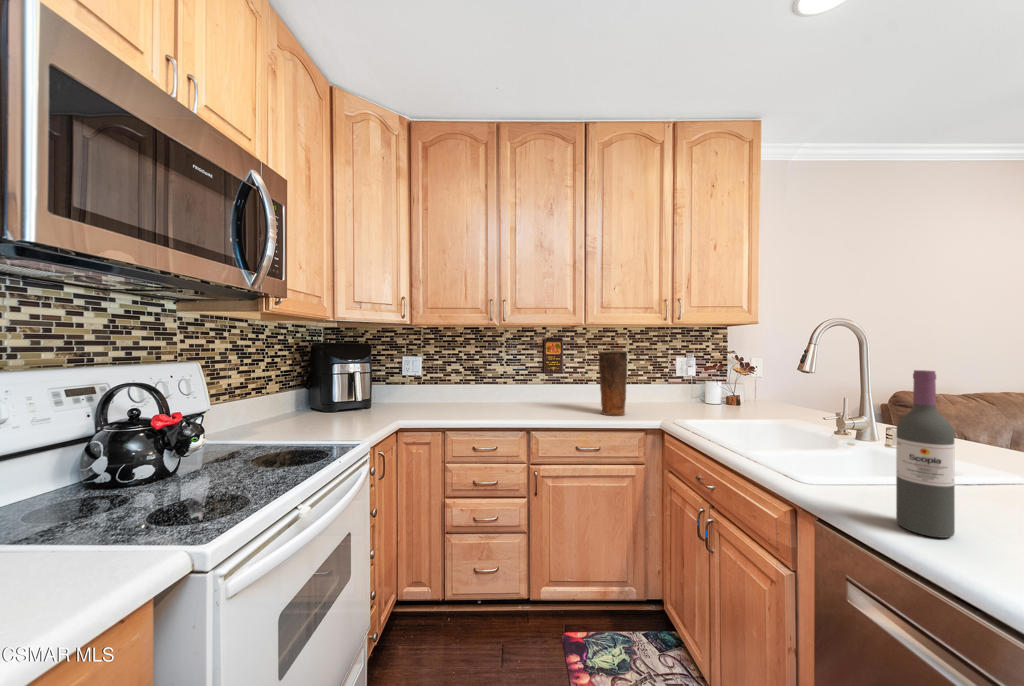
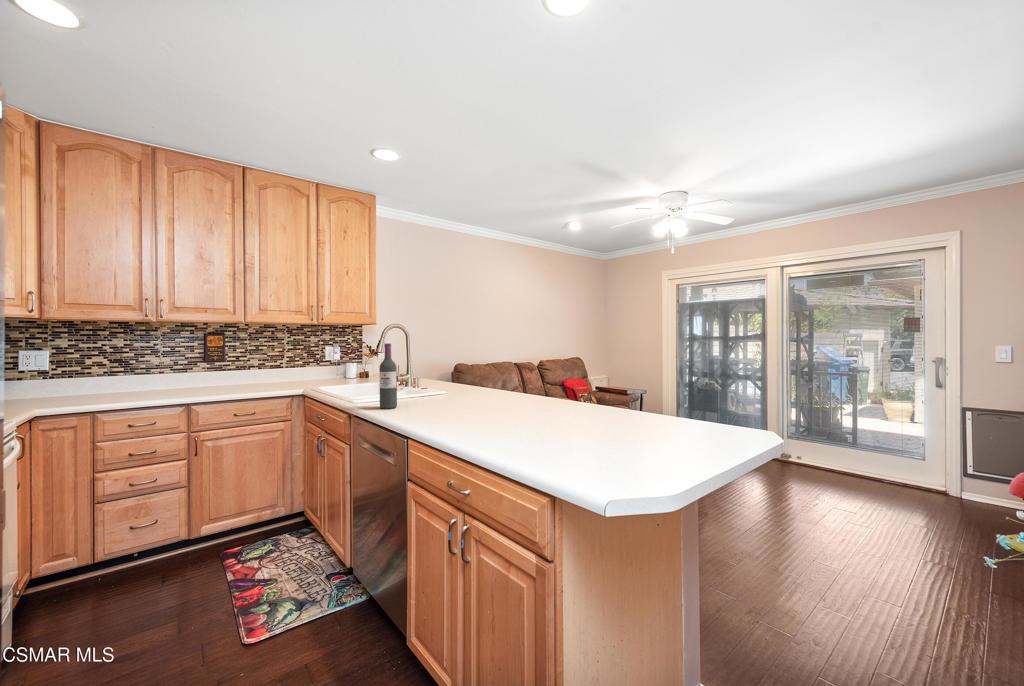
vase: present [598,350,627,415] -> none [255,341,279,389]

